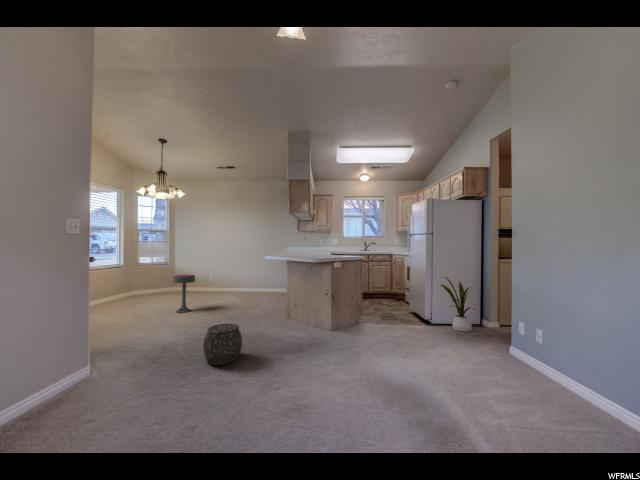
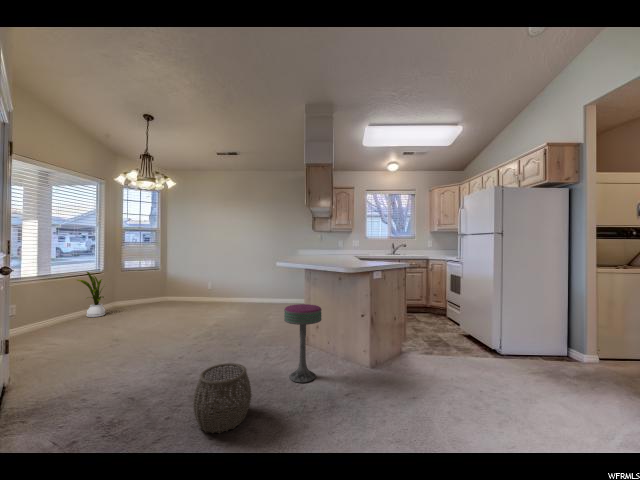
bar stool: present [173,275,195,313] -> present [284,304,322,383]
house plant: present [441,277,472,332] -> present [77,272,105,317]

